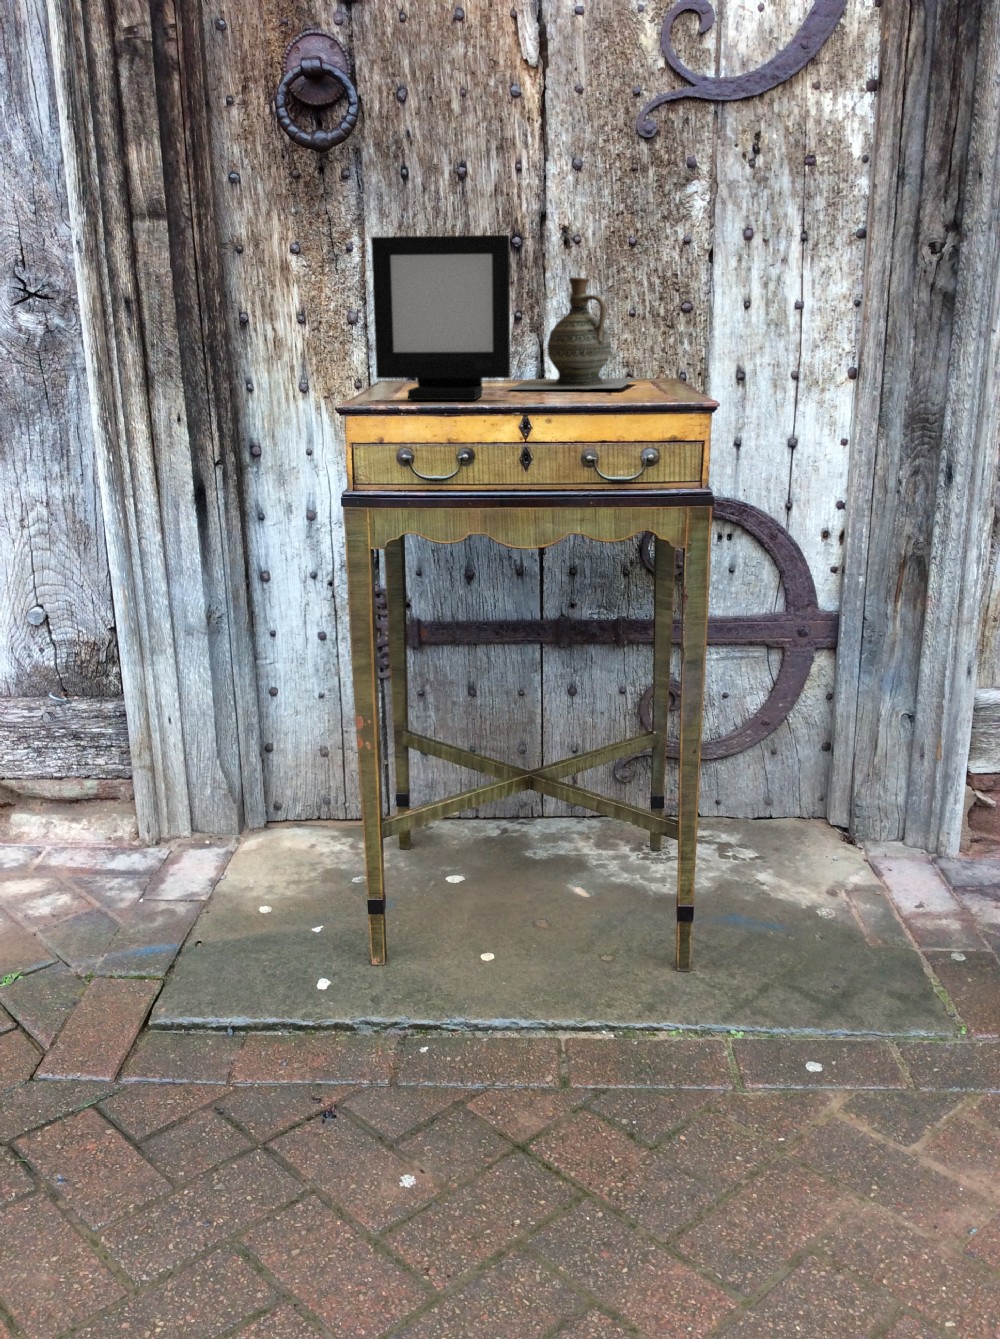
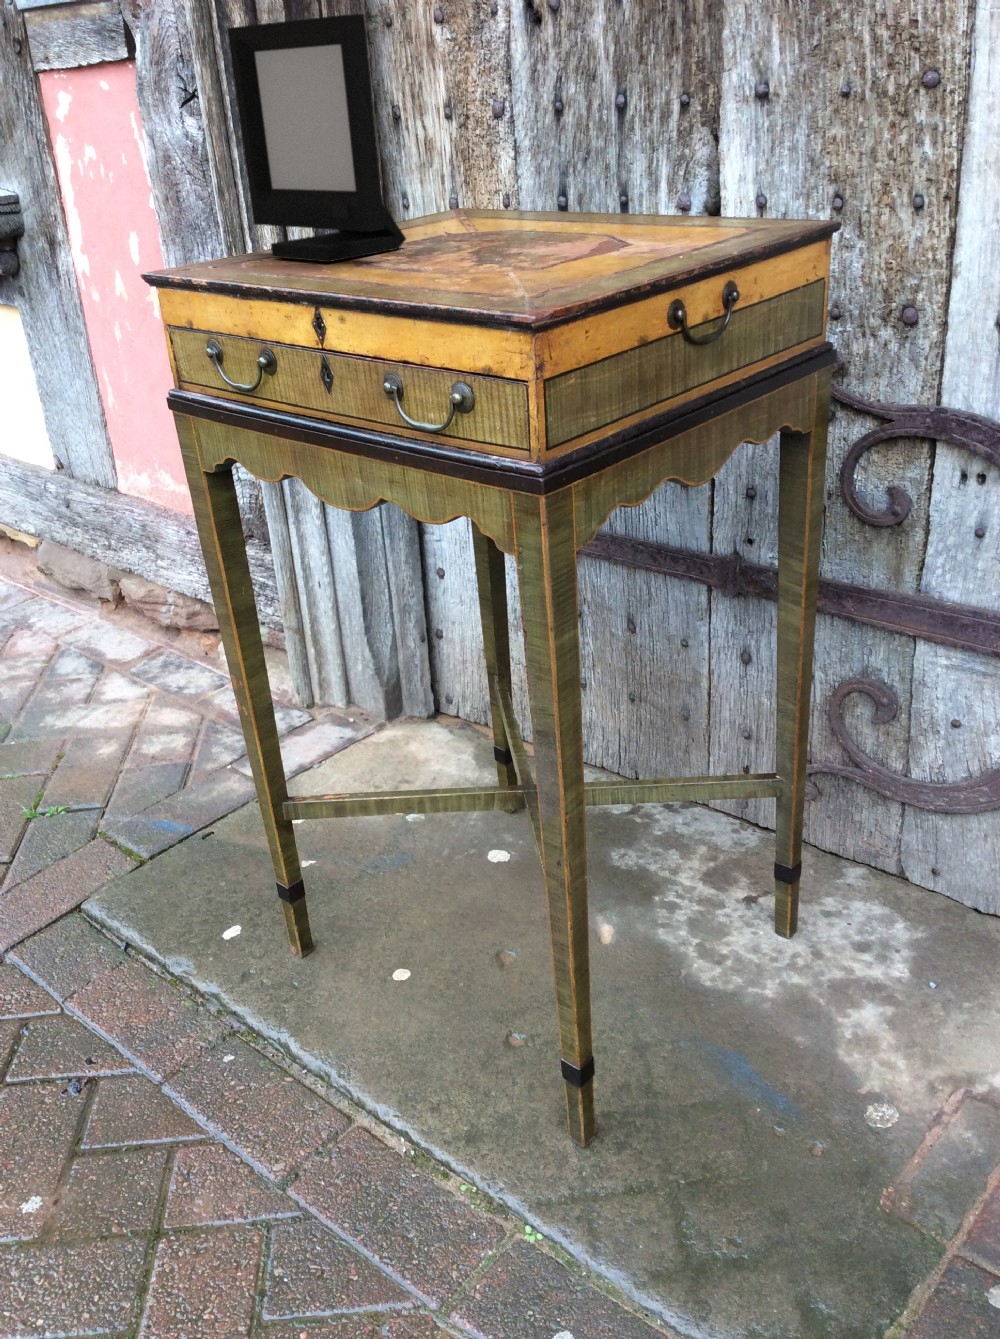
ceramic jug: present [509,277,635,389] -> none [478,56,712,243]

